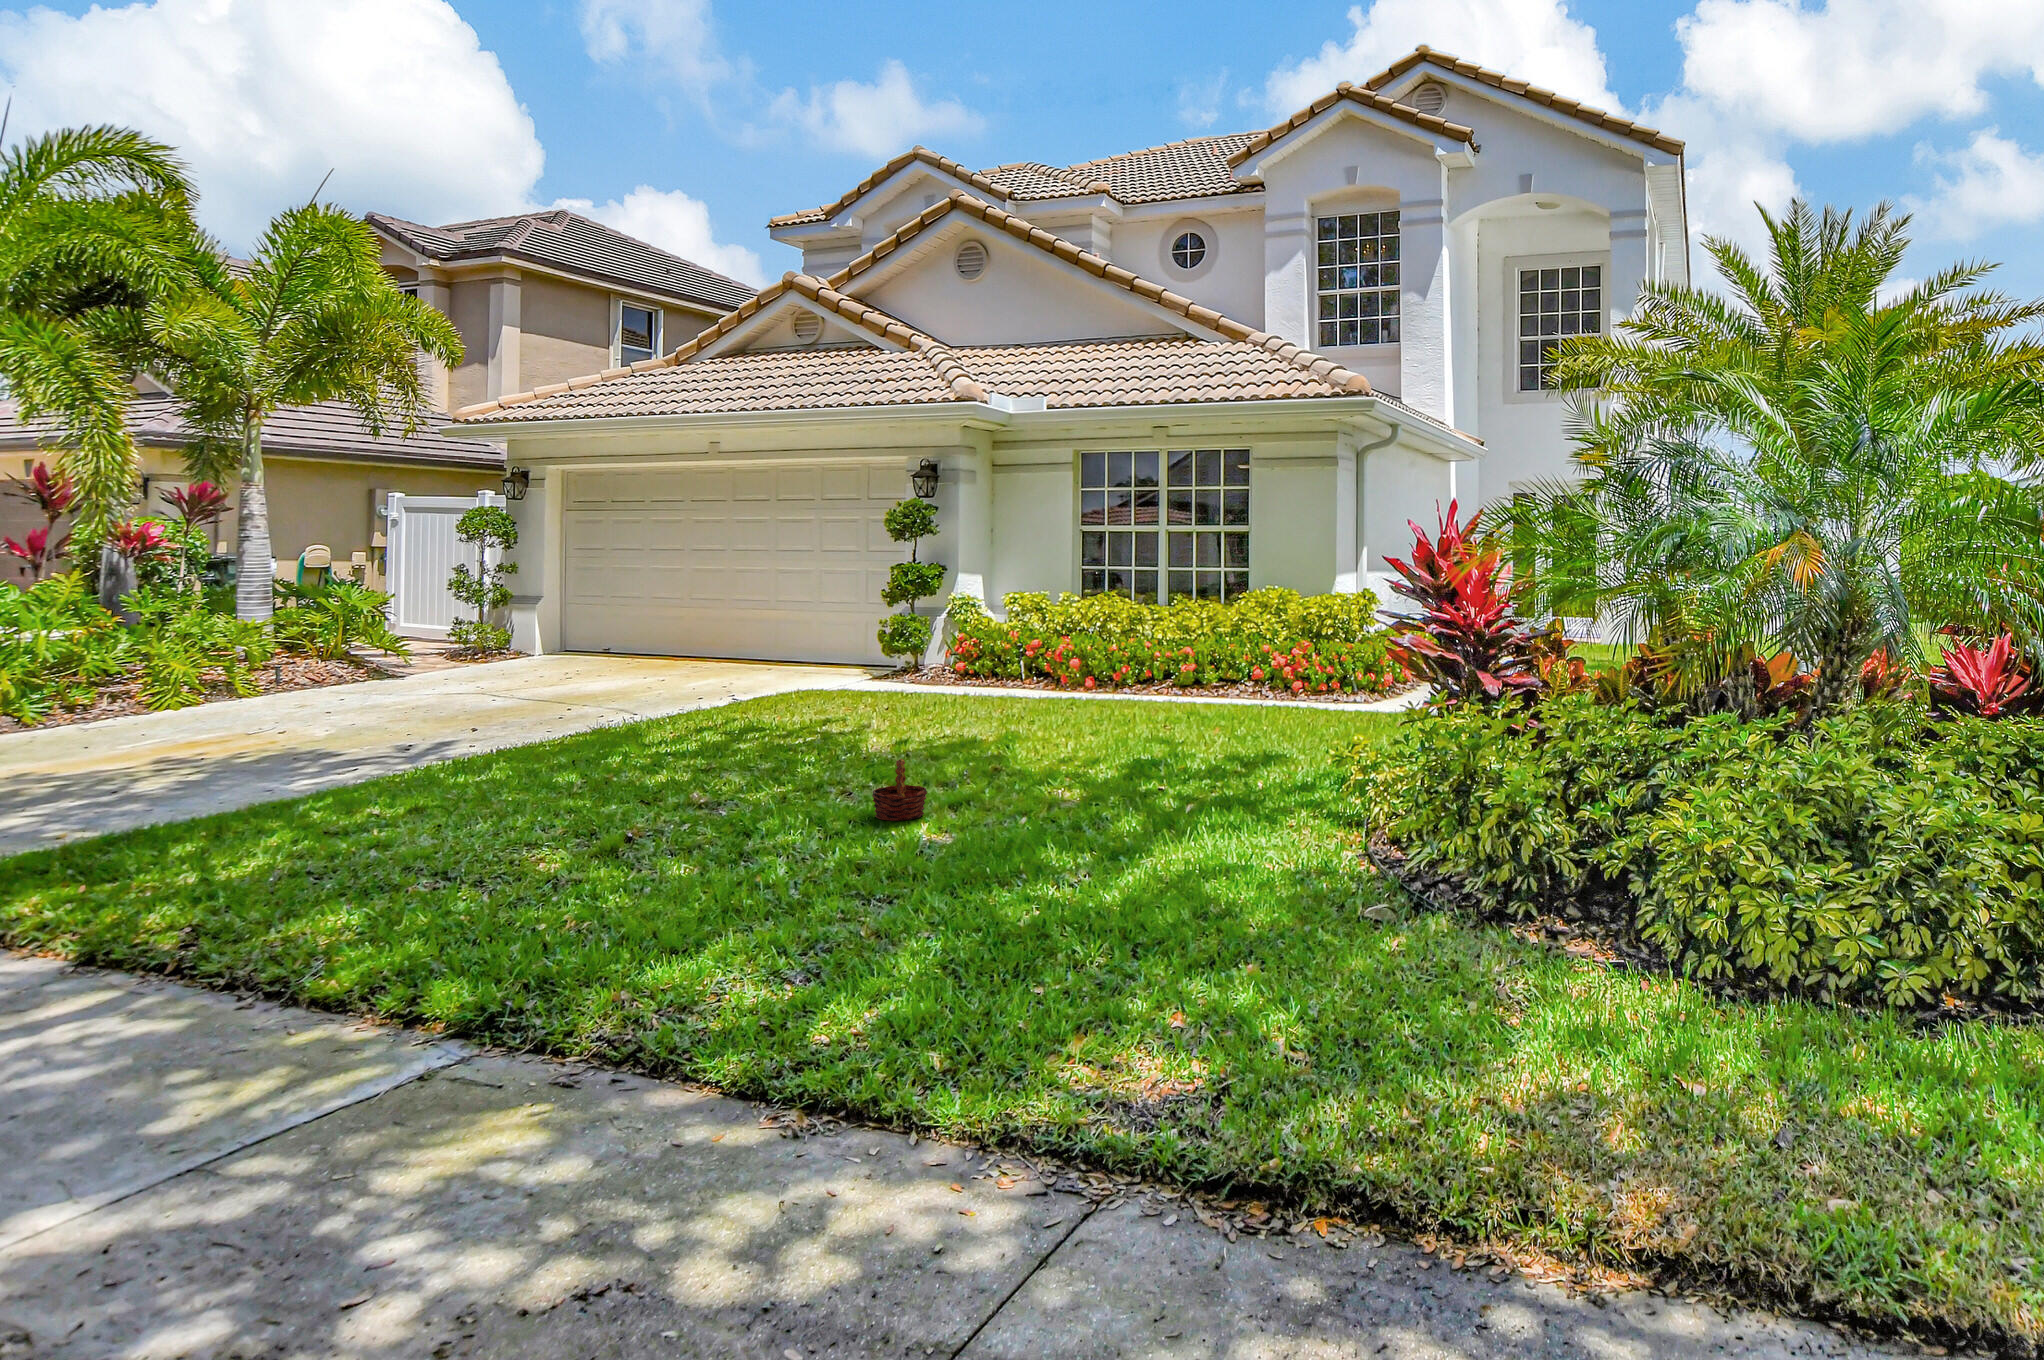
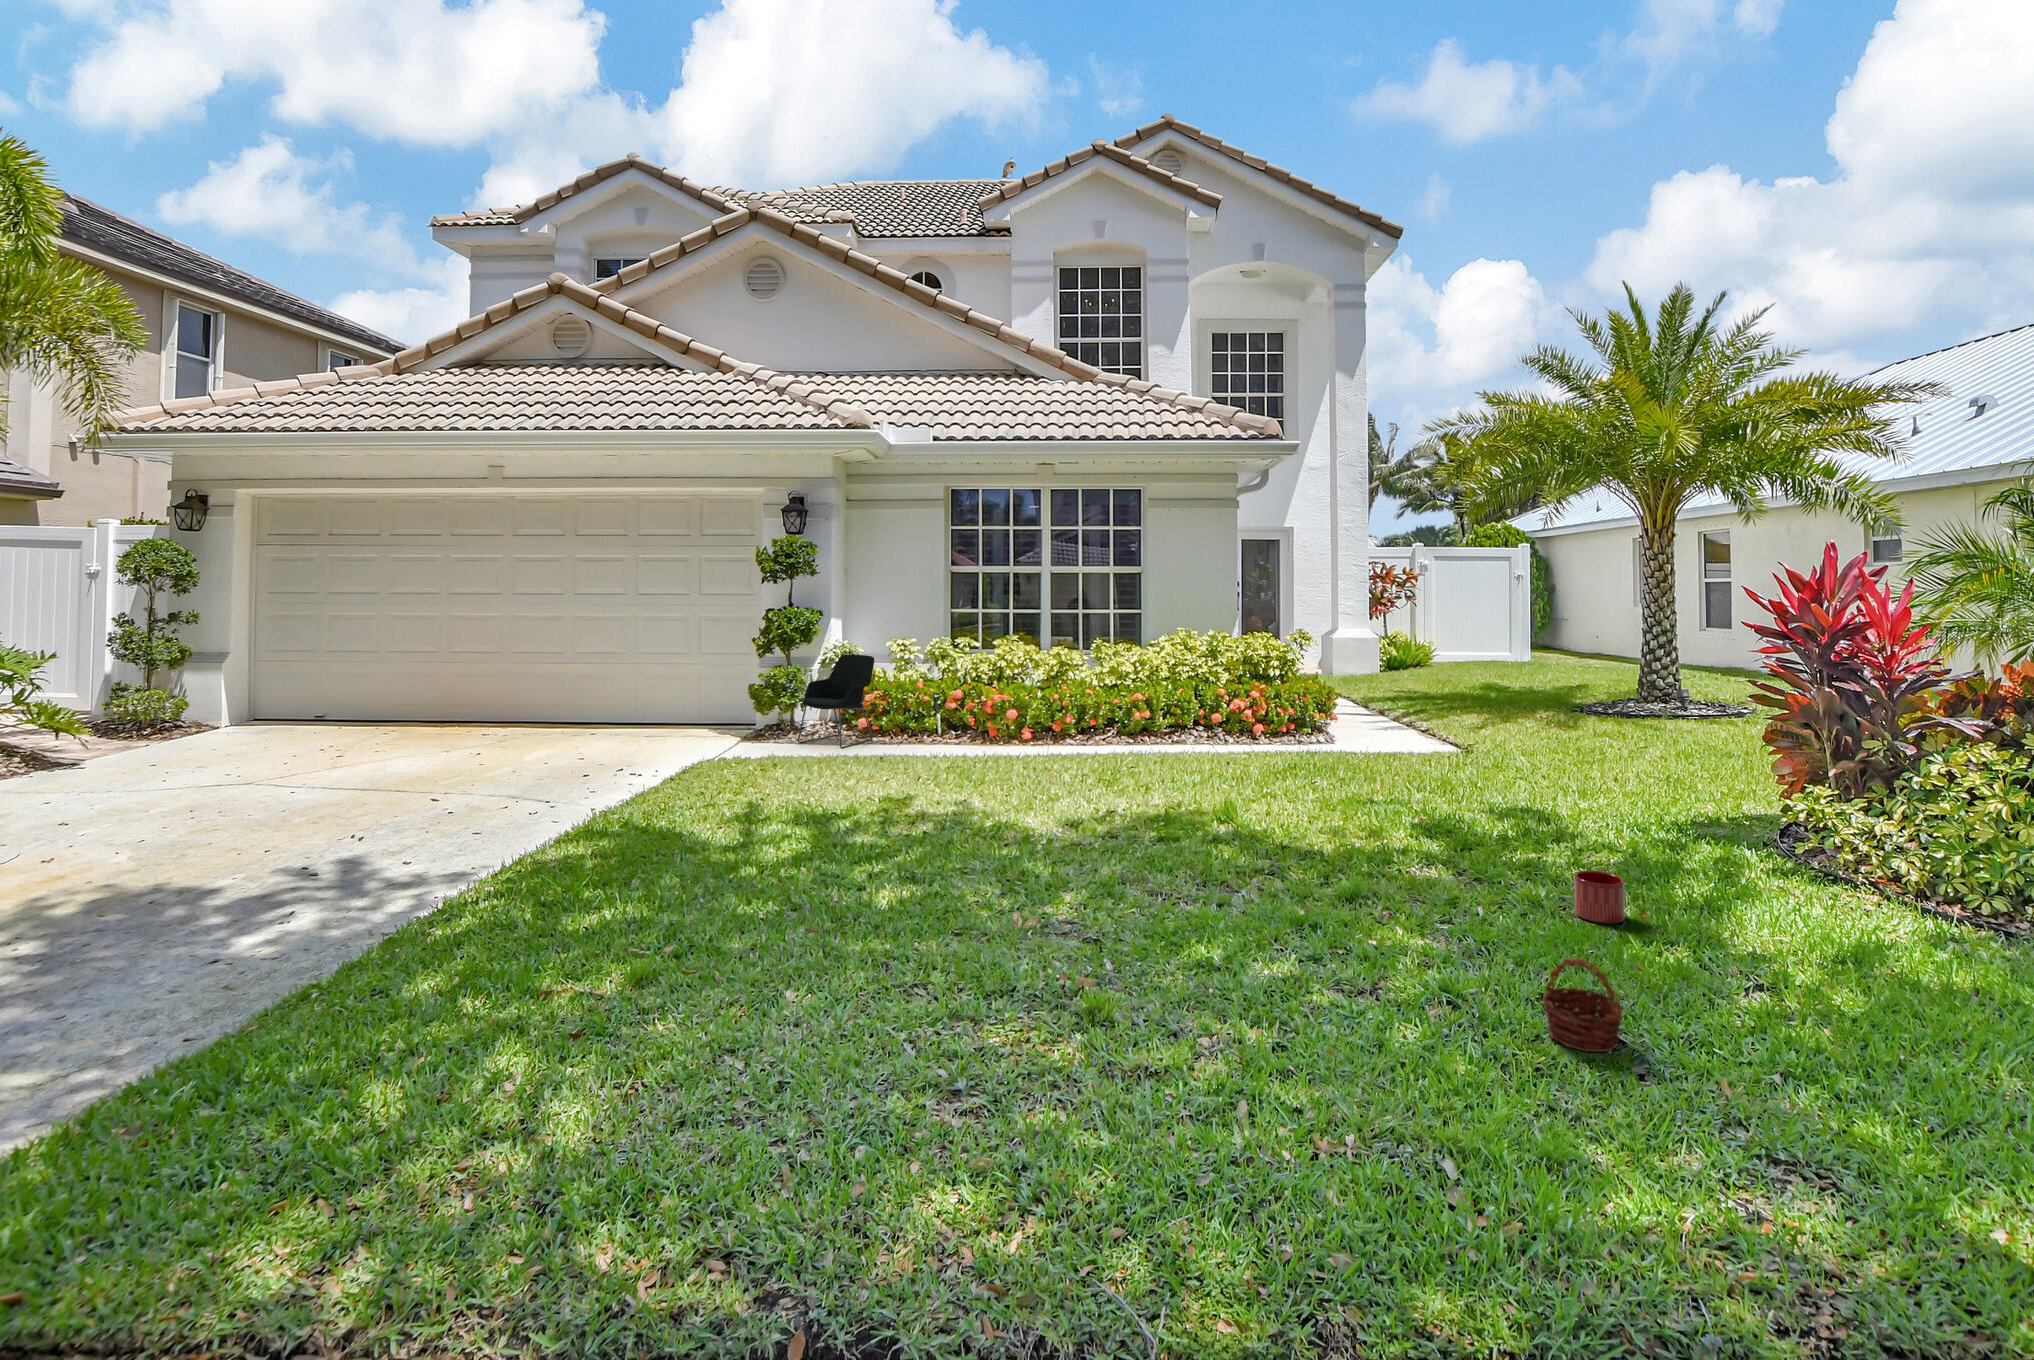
chair: none [898,604,966,684] -> present [797,654,874,749]
planter: none [1123,749,1161,789] -> present [1574,871,1625,924]

